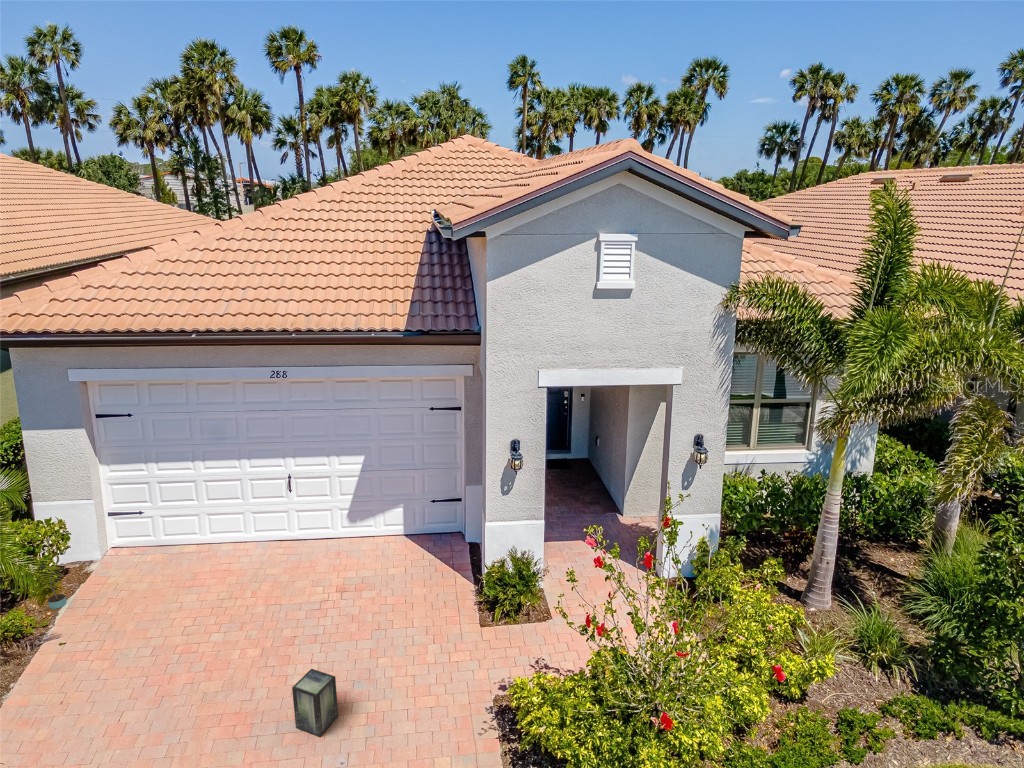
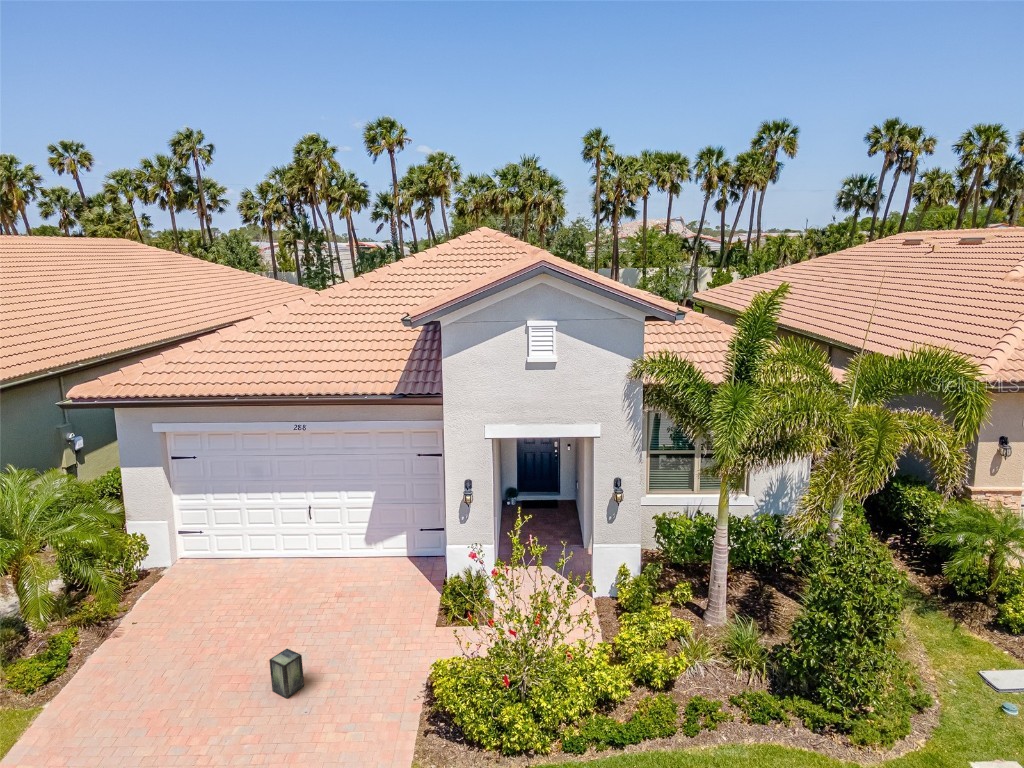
potted plant: present [38,563,66,609] -> none [121,564,142,599]

